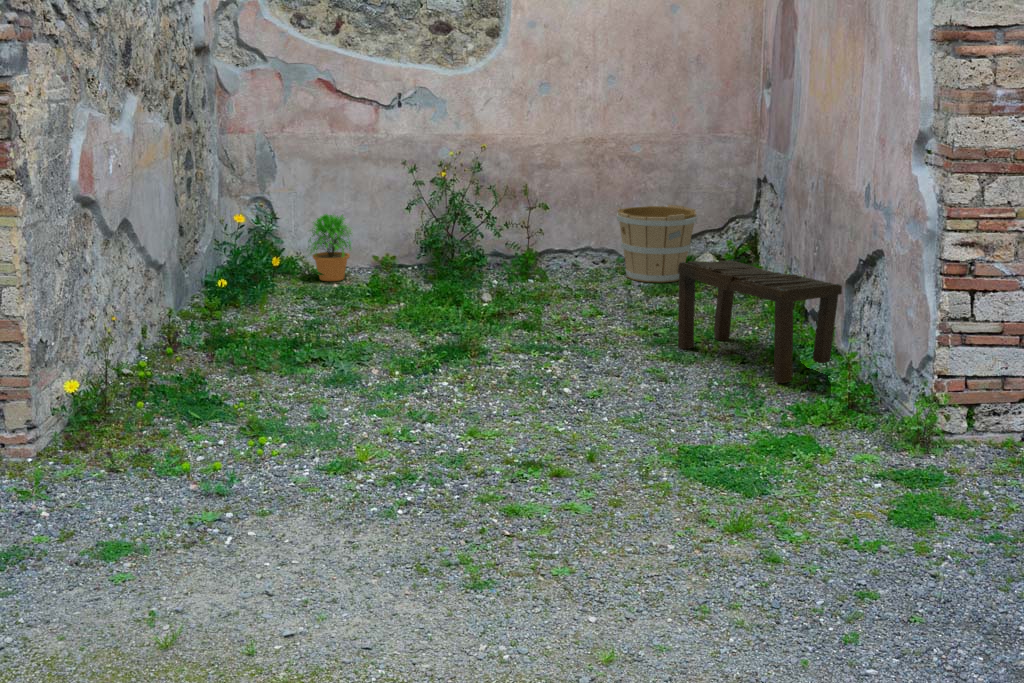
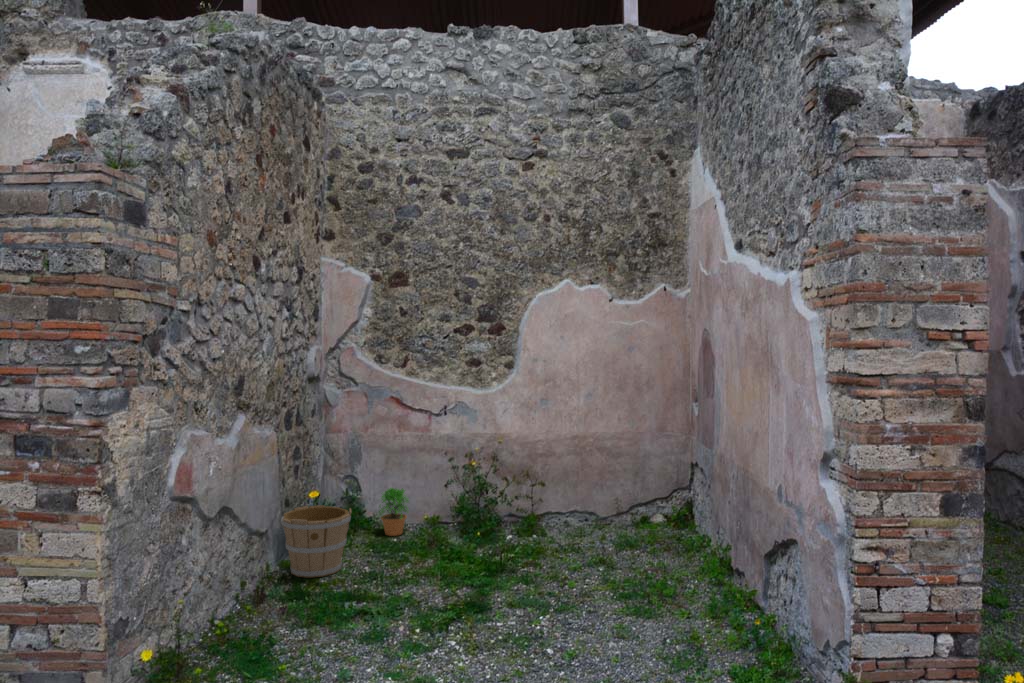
wooden bucket: present [617,205,697,283] -> present [281,505,352,578]
bench: present [678,260,842,383] -> none [636,534,765,647]

